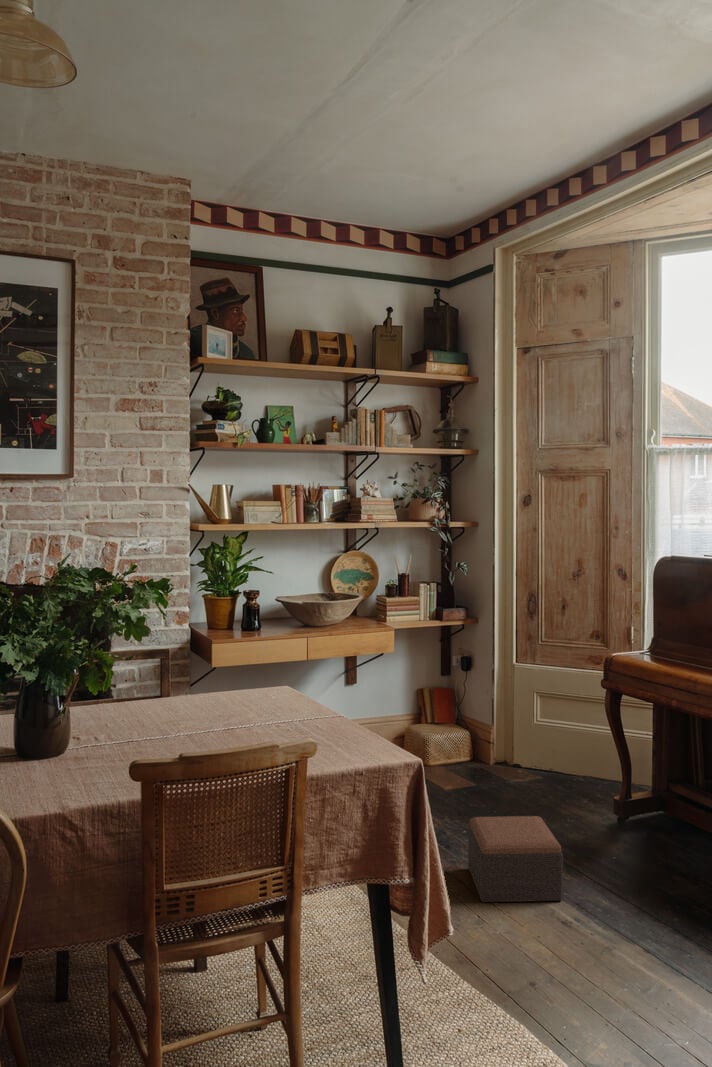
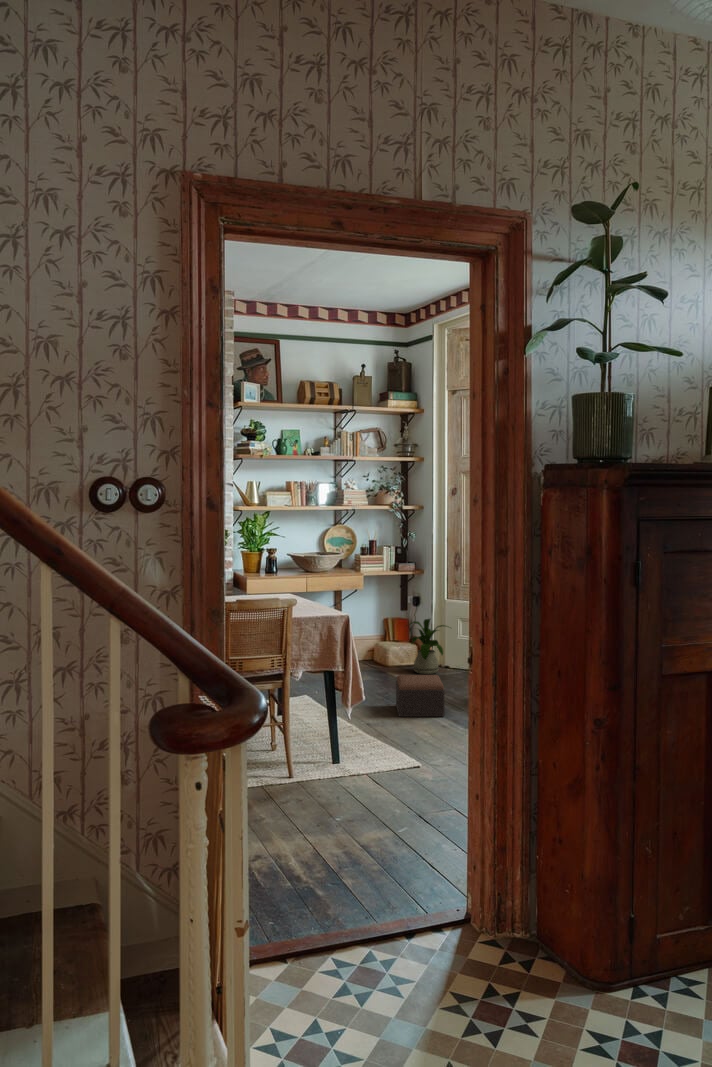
house plant: none [456,700,534,785] -> present [412,619,447,674]

